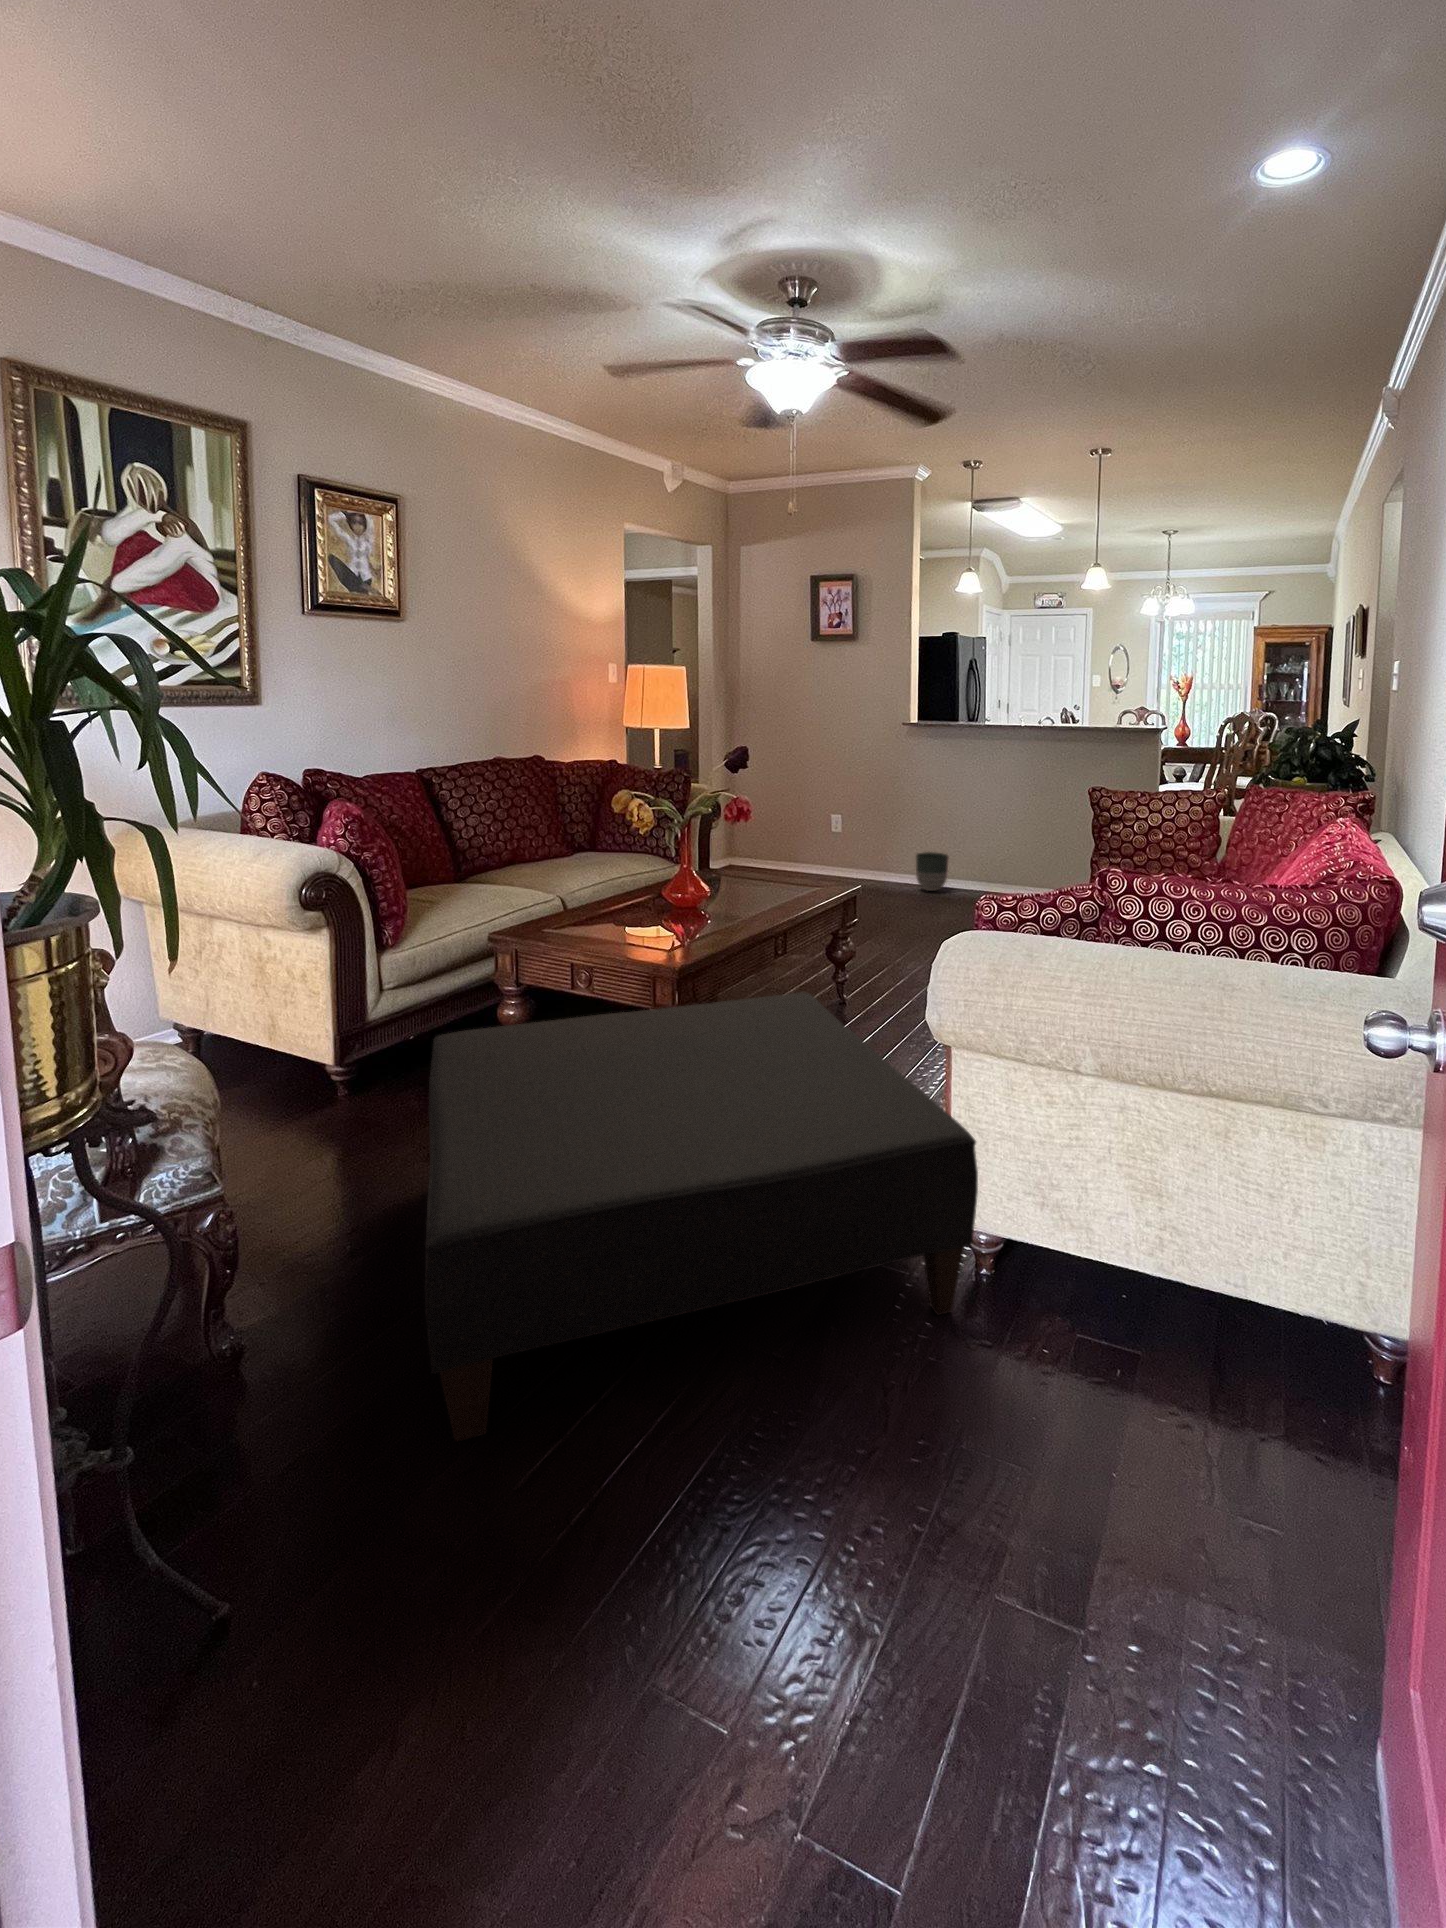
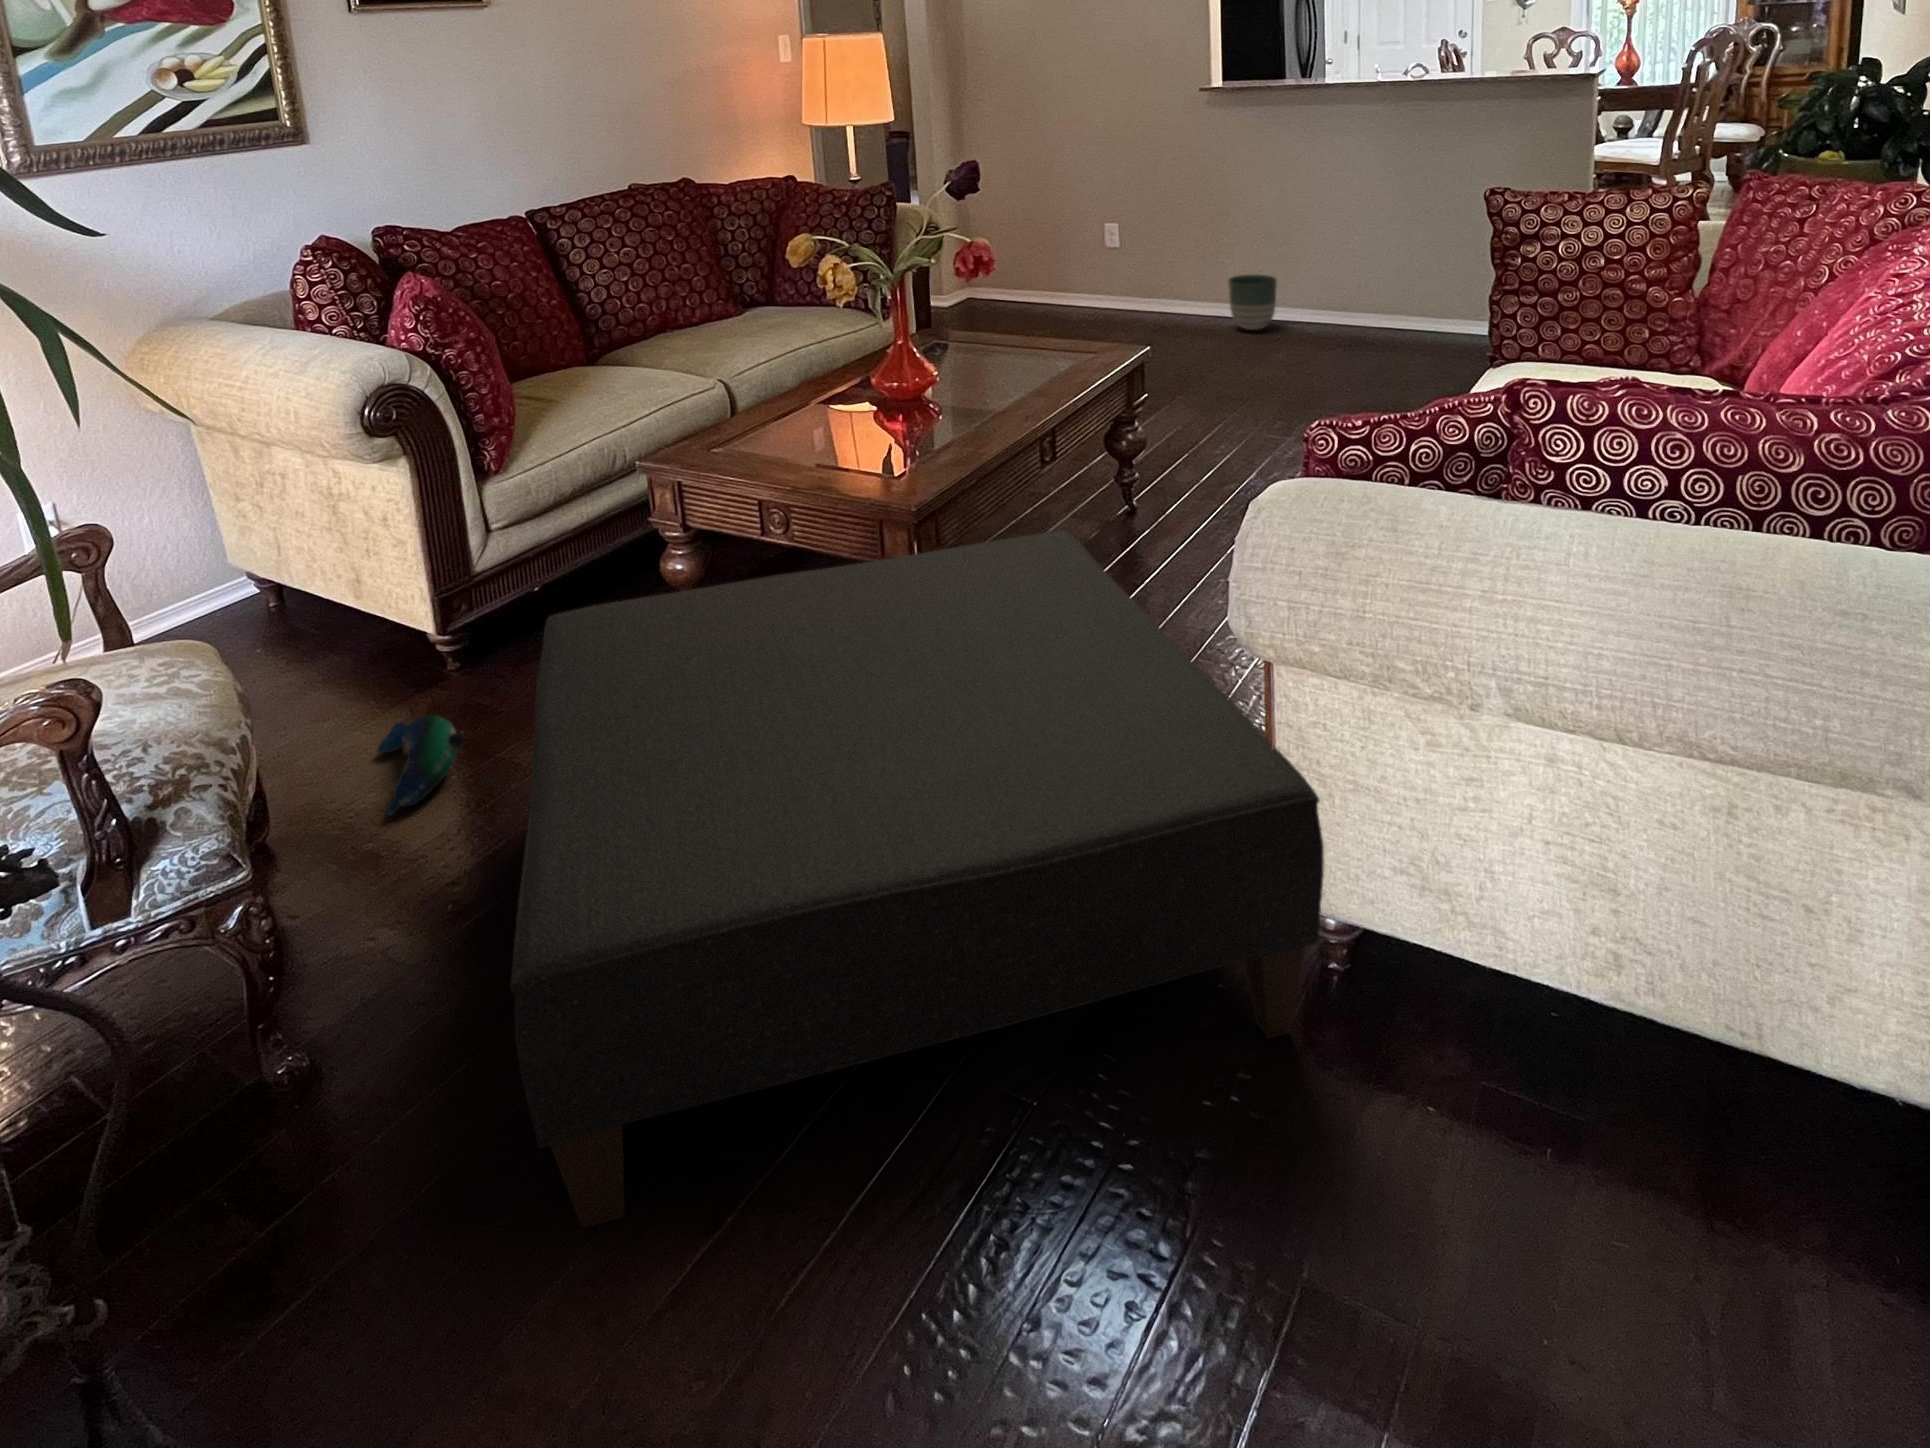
plush toy: none [285,1117,357,1187] -> present [378,715,464,816]

